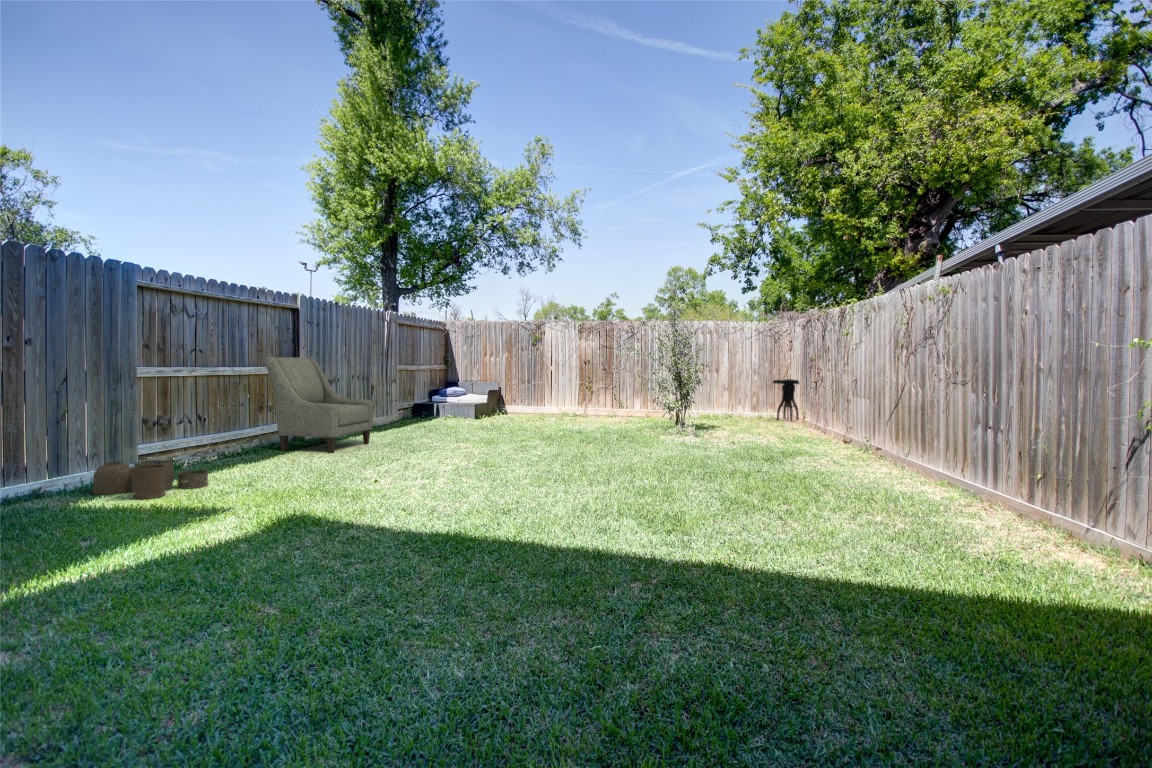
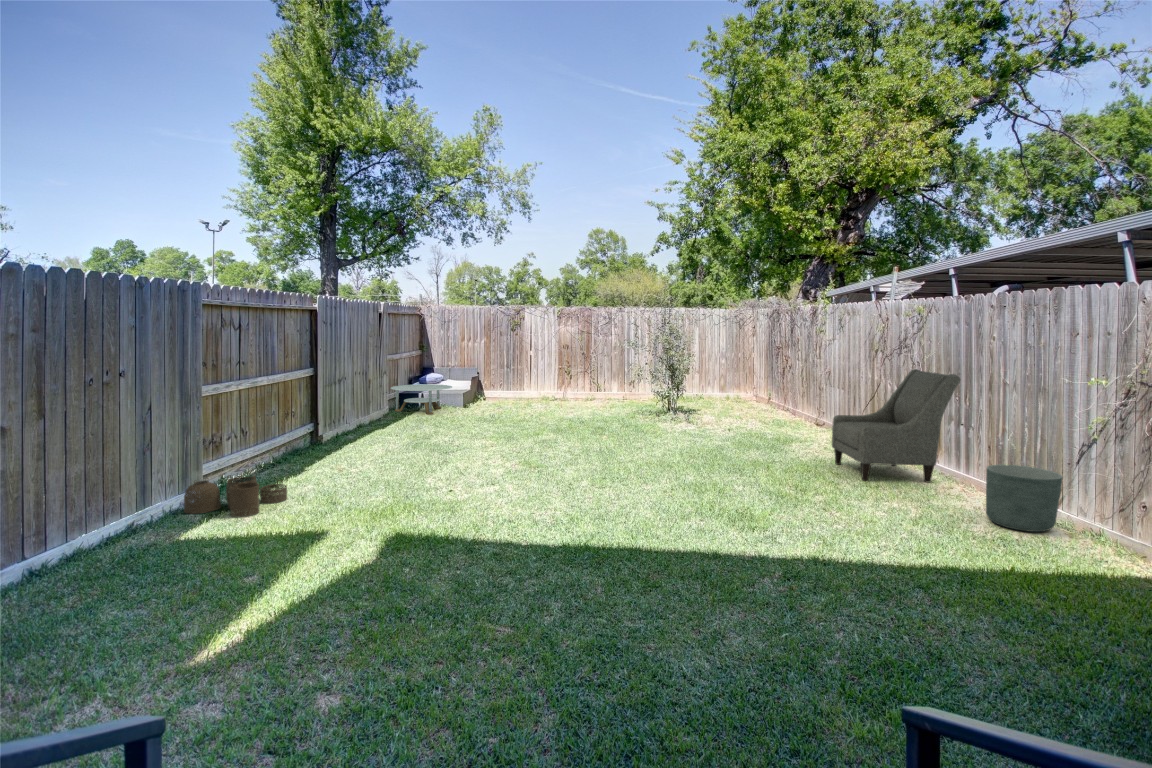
chair: present [264,356,373,453] -> present [832,369,960,482]
stool: present [773,379,799,421] -> none [742,364,767,403]
round table: none [402,394,464,423] -> present [391,384,452,415]
planter: none [1002,469,1107,557] -> present [986,465,1063,532]

